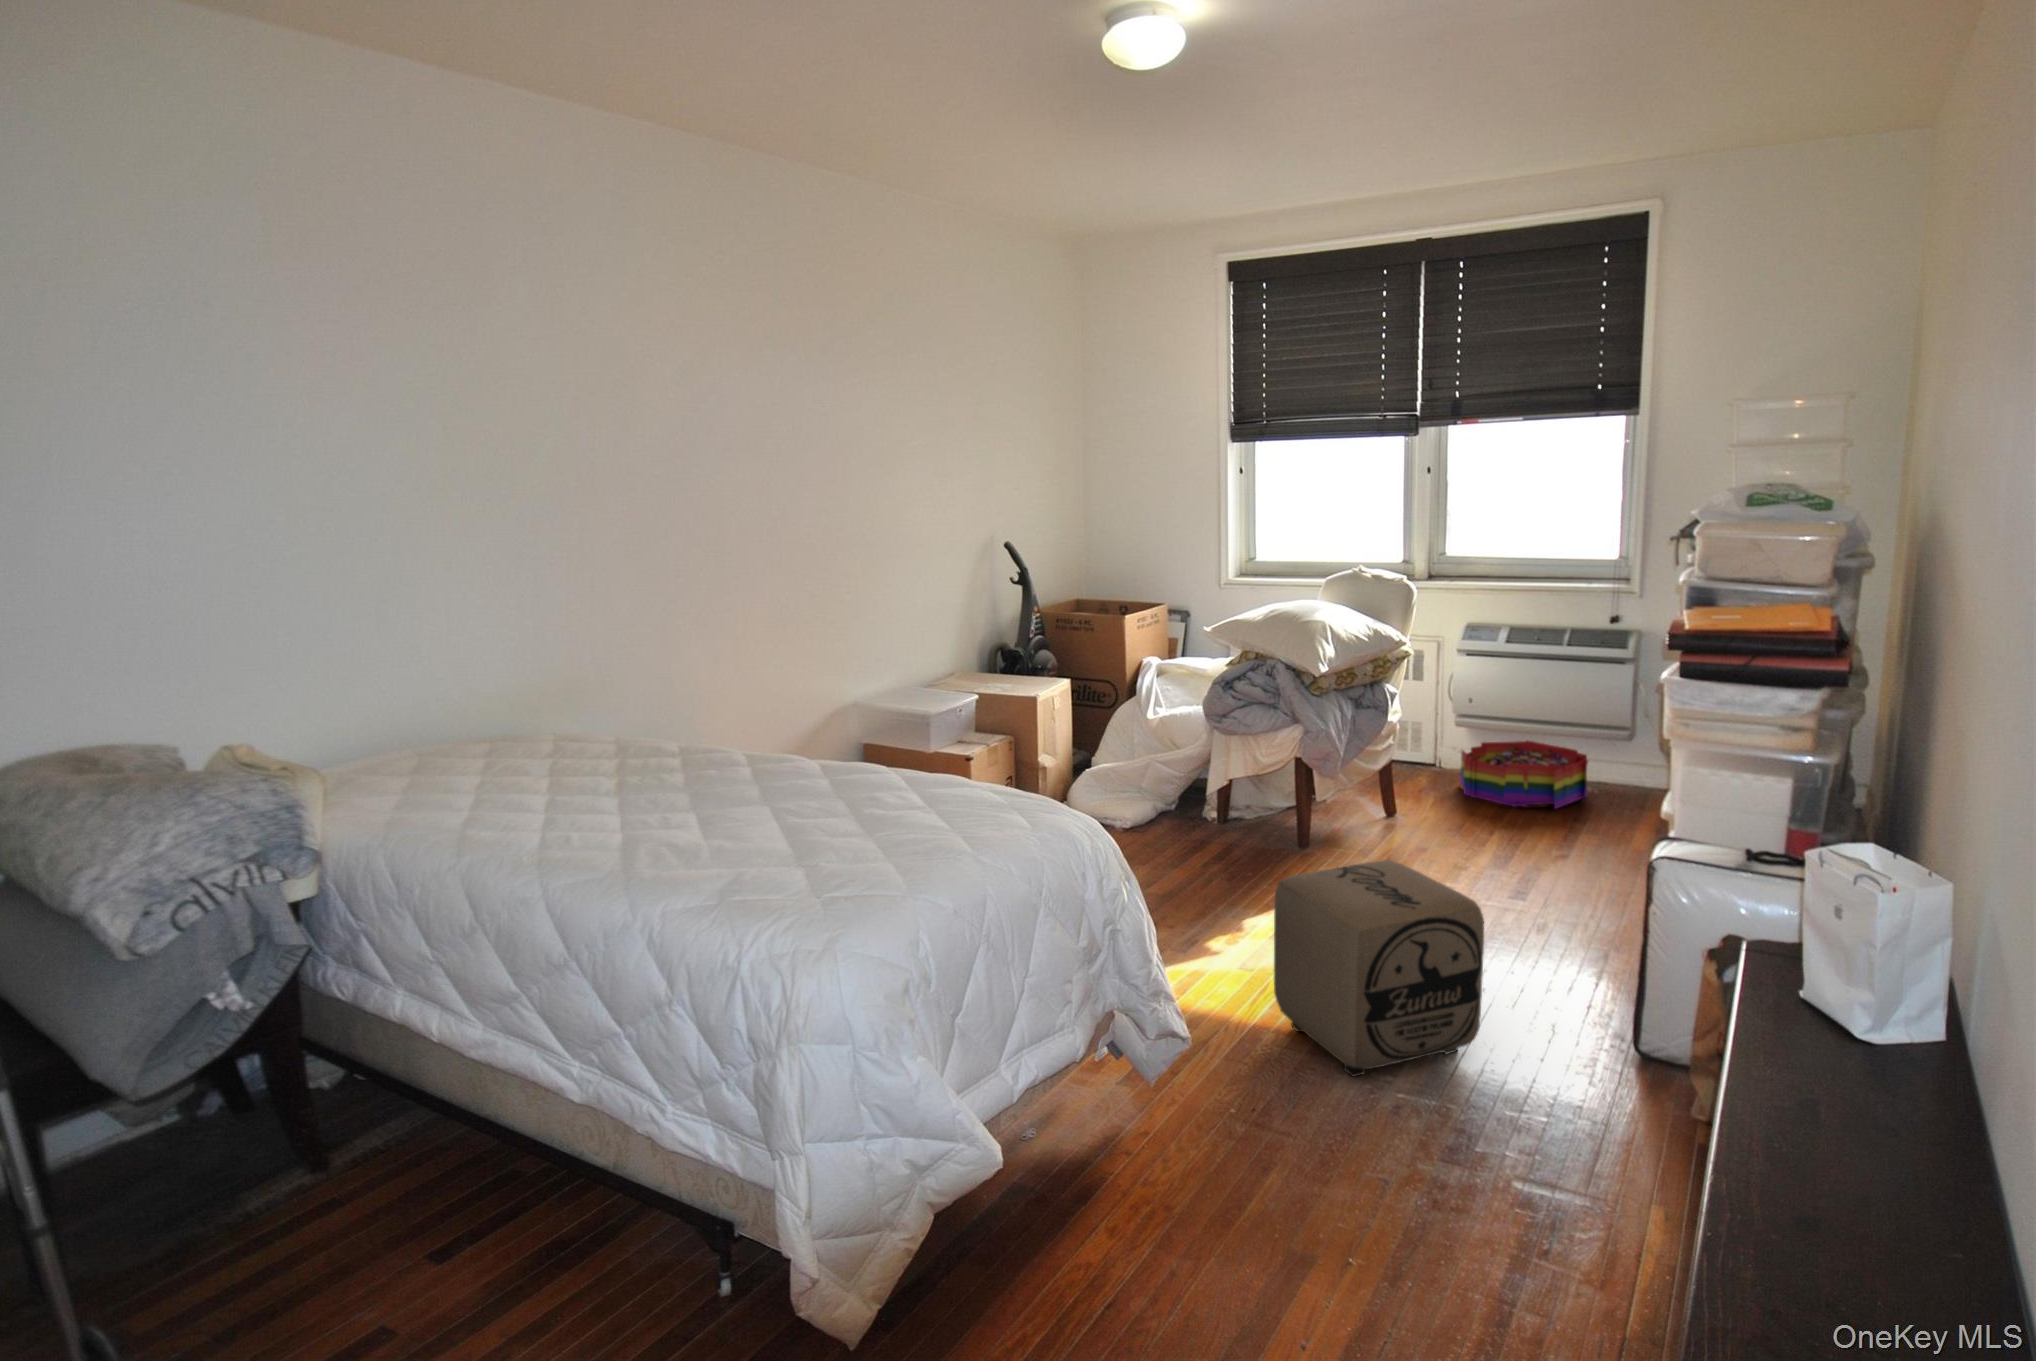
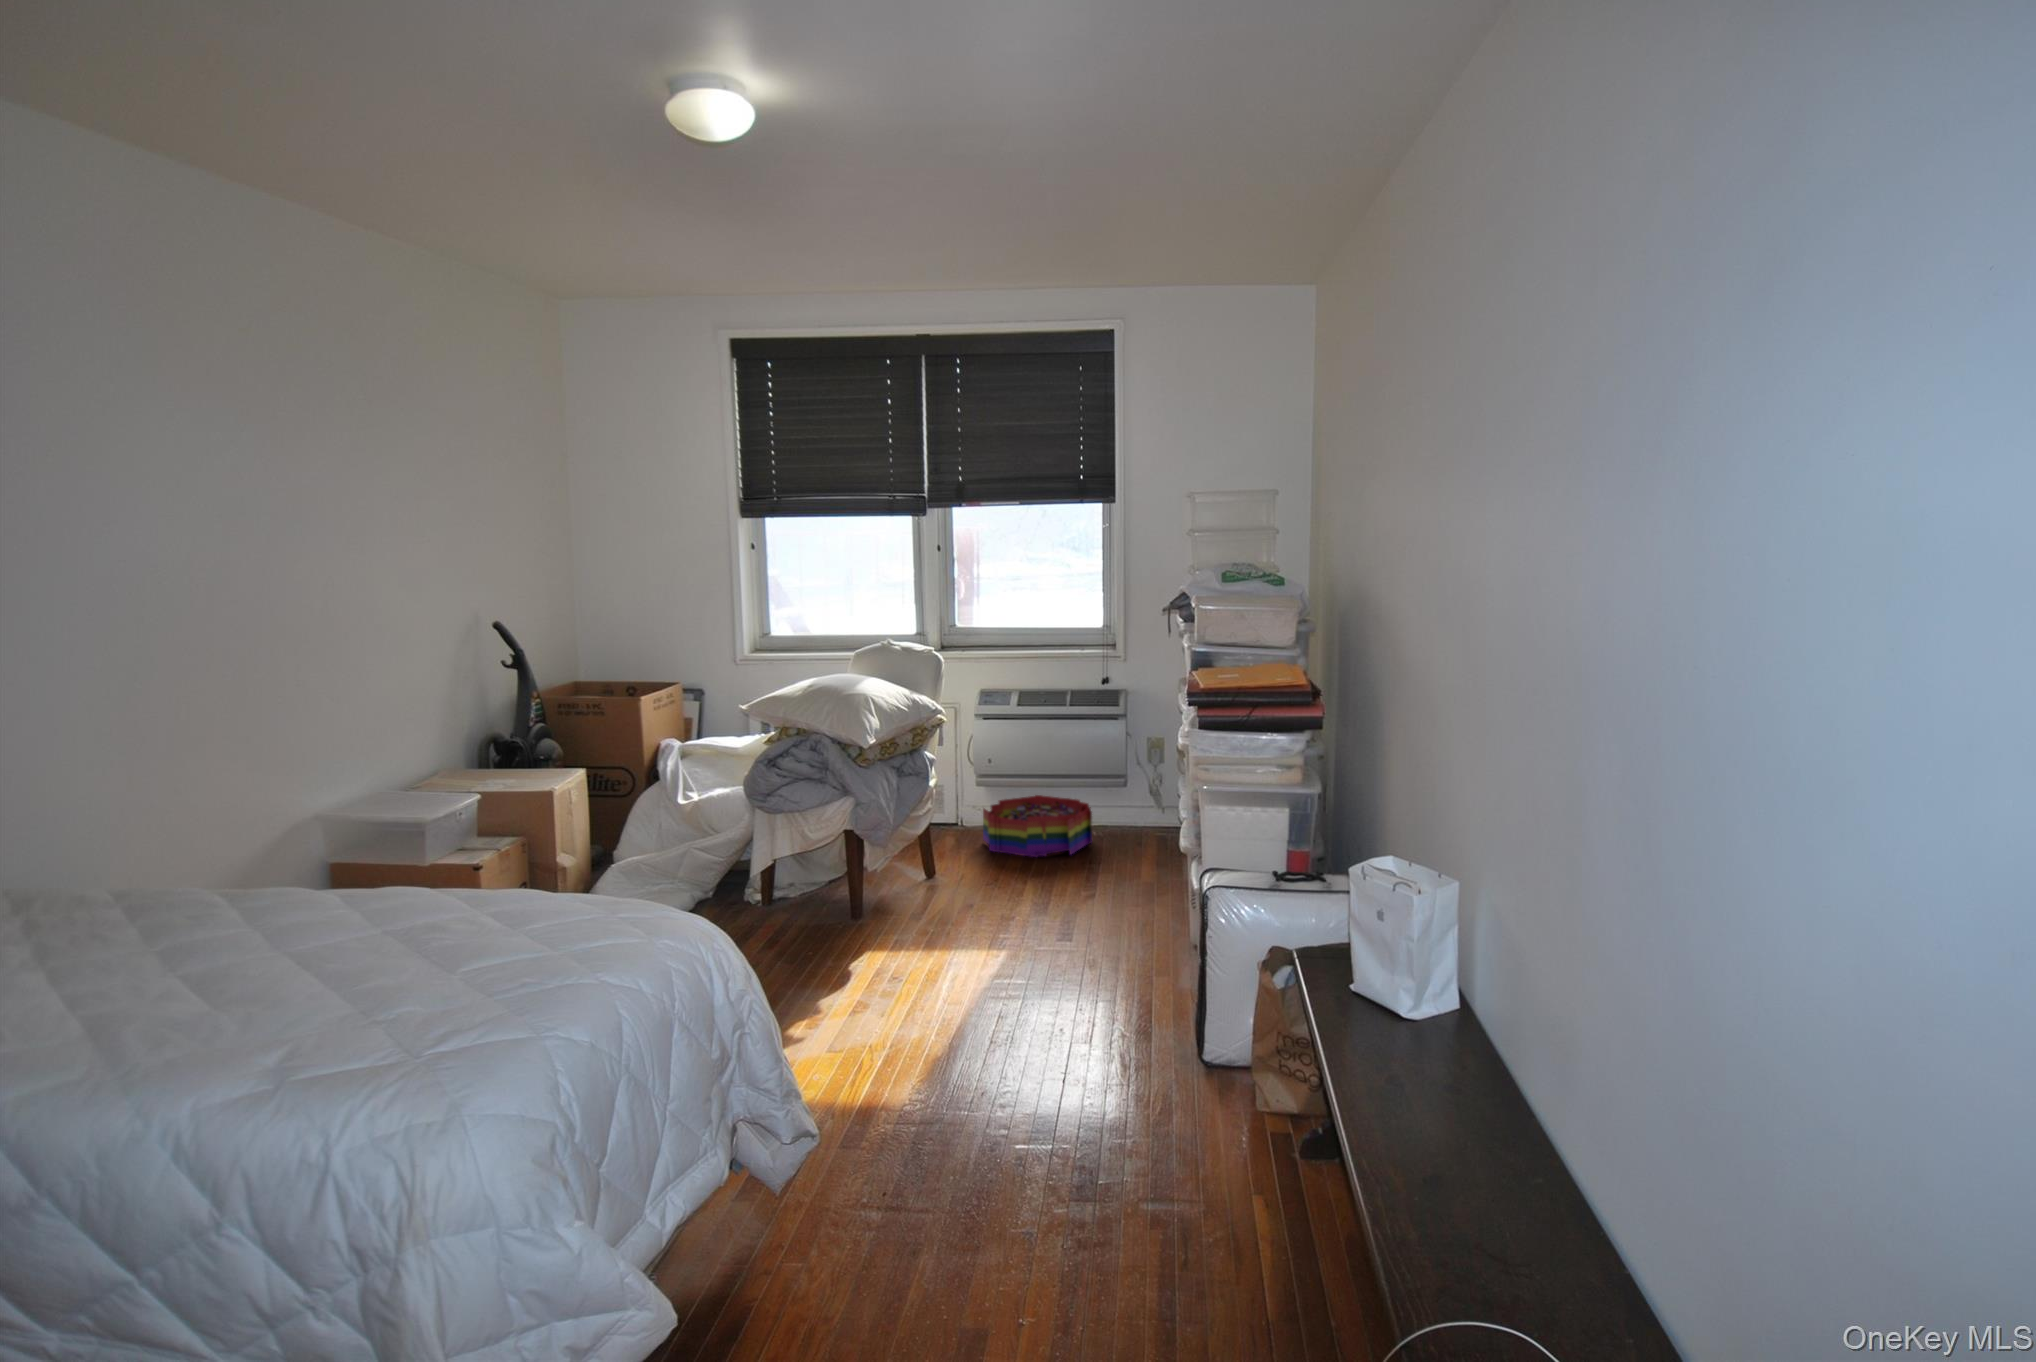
ottoman: present [1274,860,1484,1076] -> none [874,919,1076,1146]

